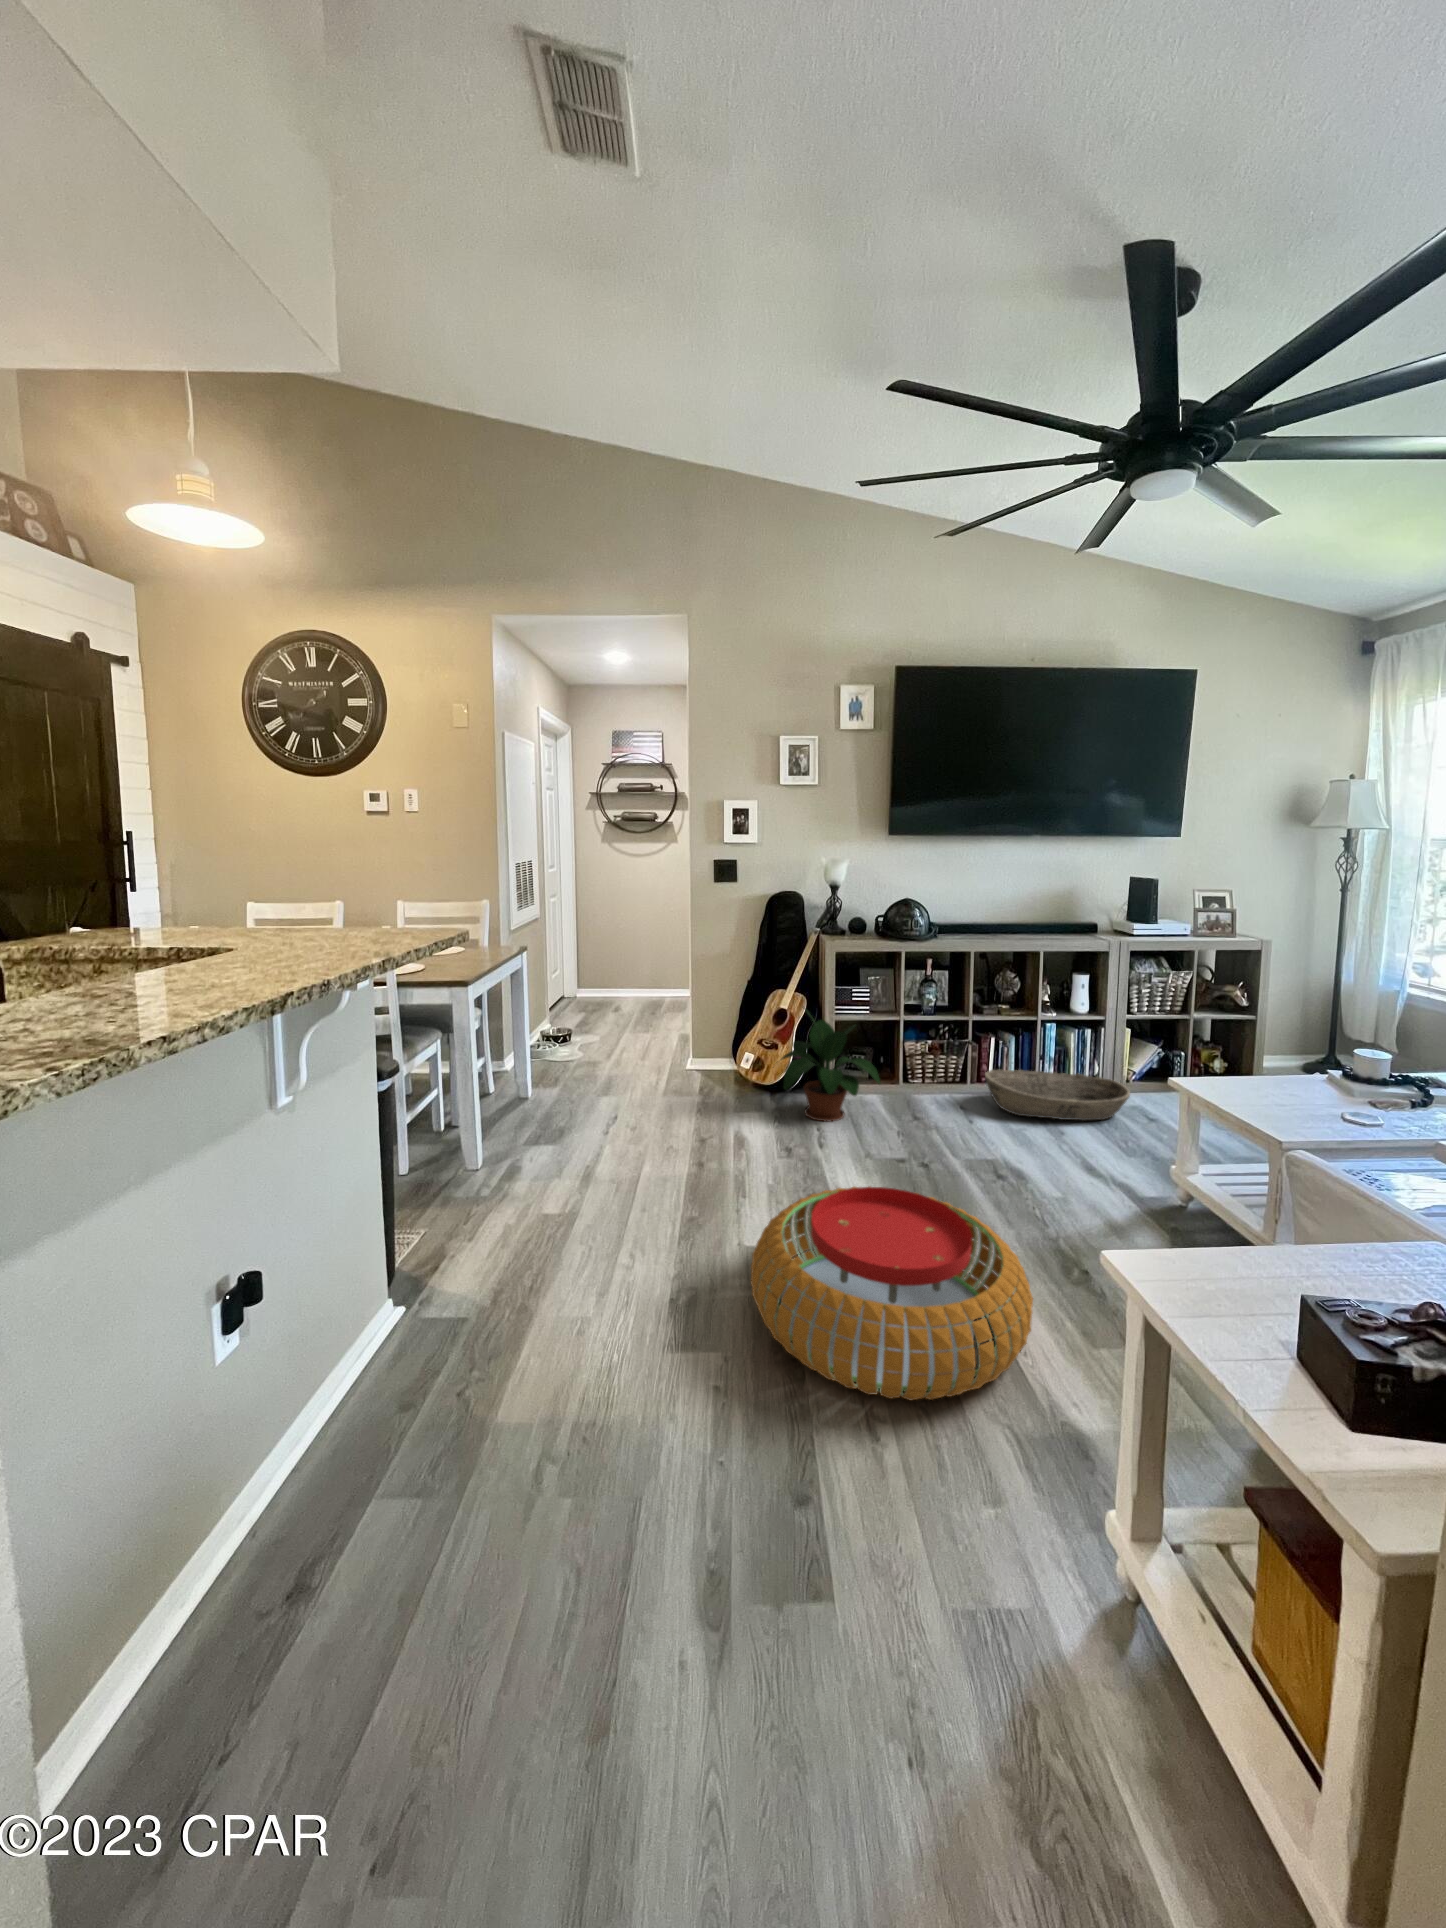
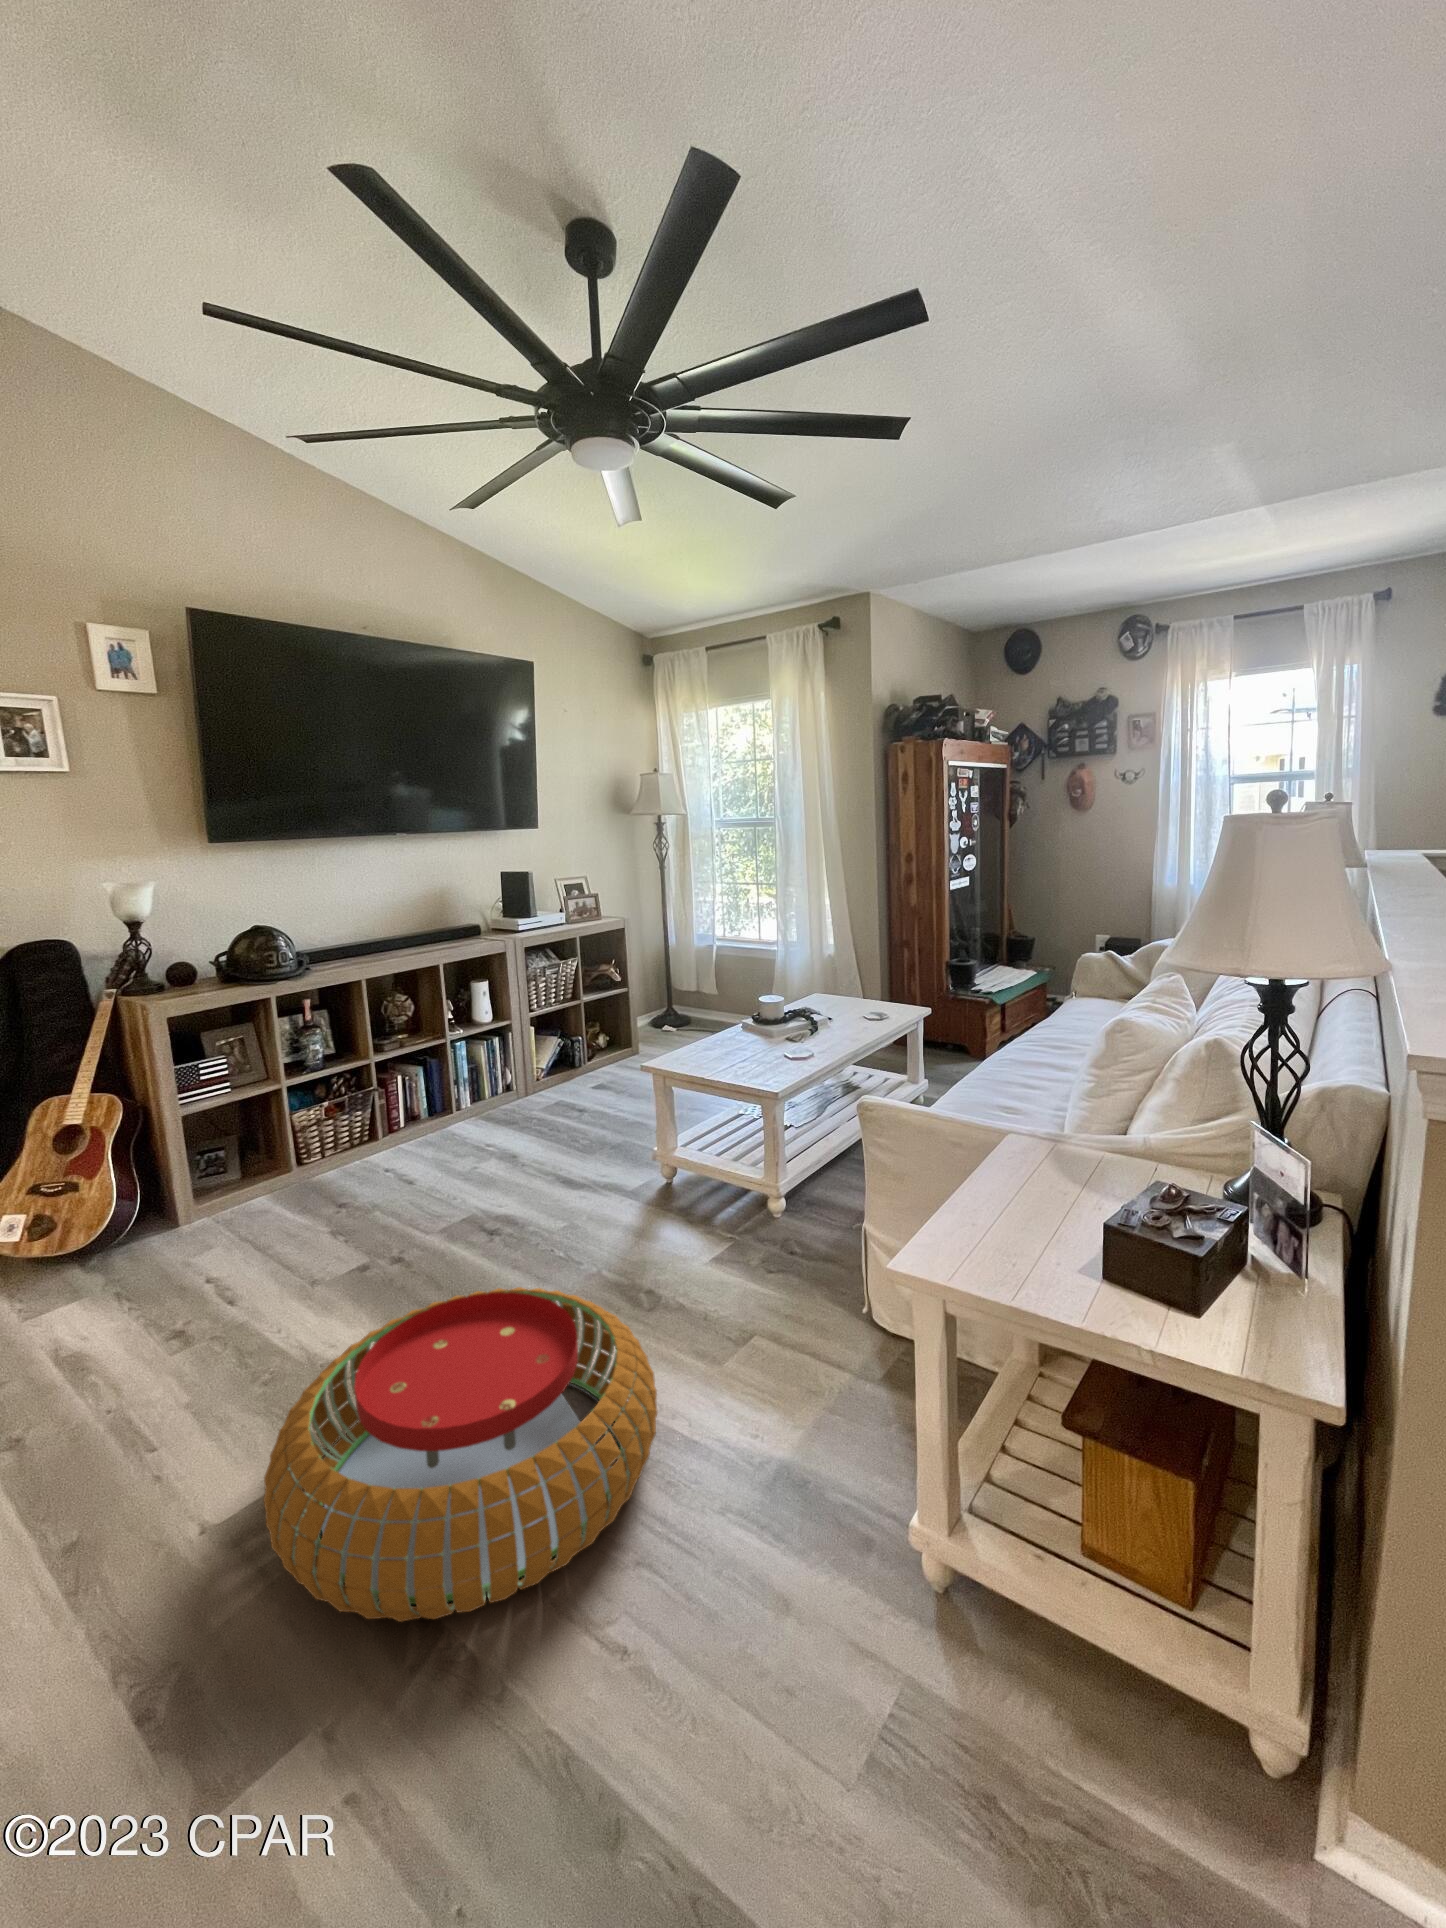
potted plant: present [781,1008,880,1122] -> none [89,1110,288,1271]
basket: present [985,1070,1130,1121] -> none [407,1083,559,1155]

